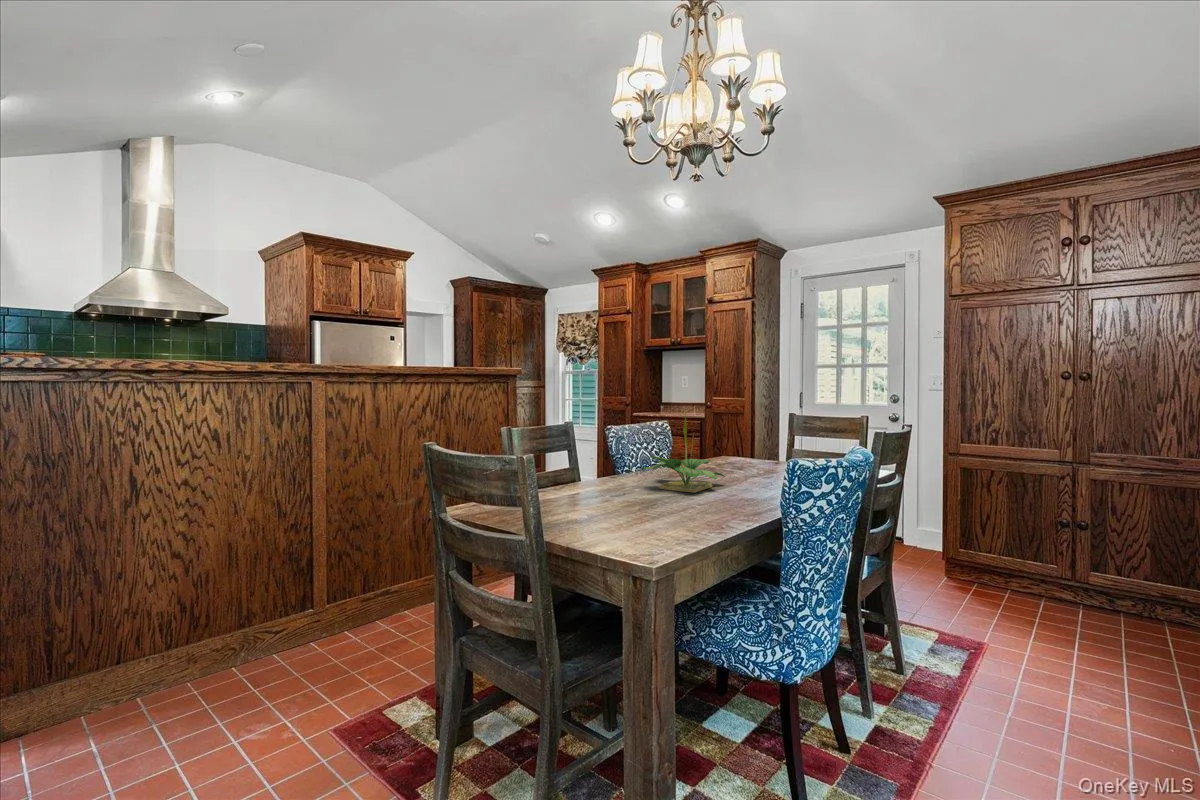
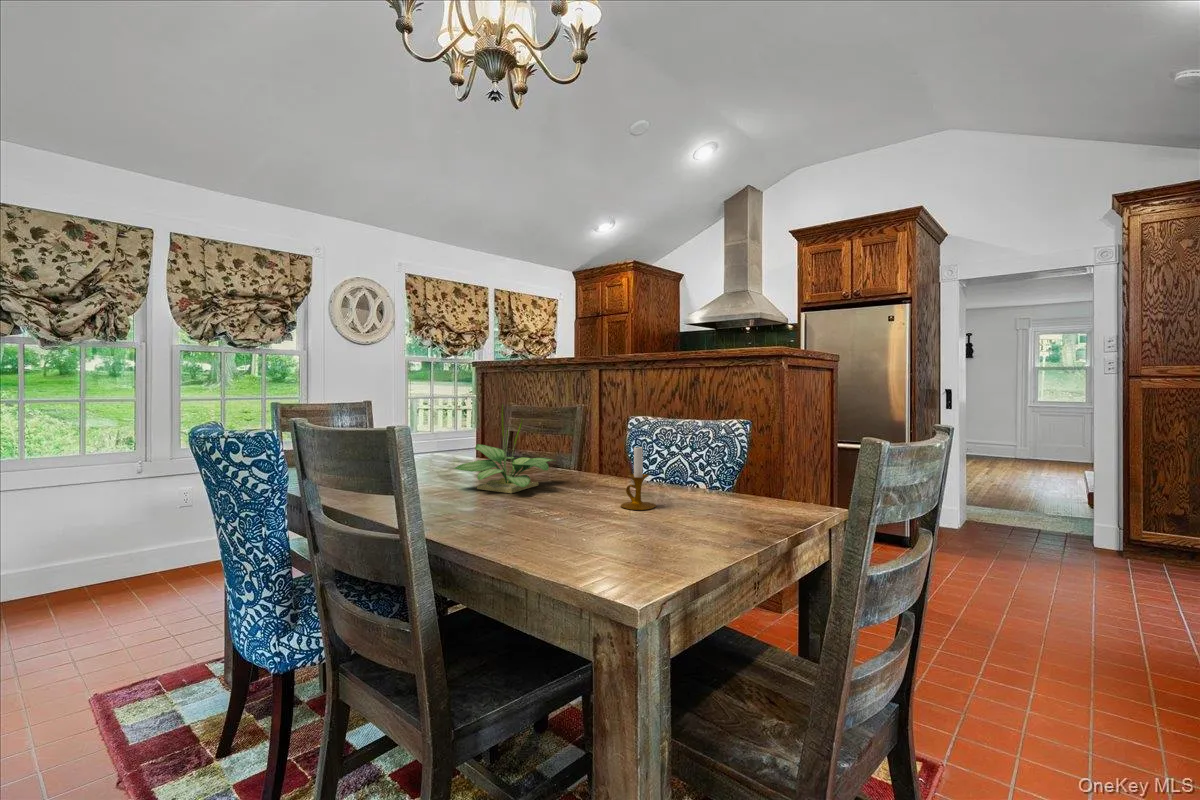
candlestick: none [735,433,759,473] -> present [621,447,656,510]

